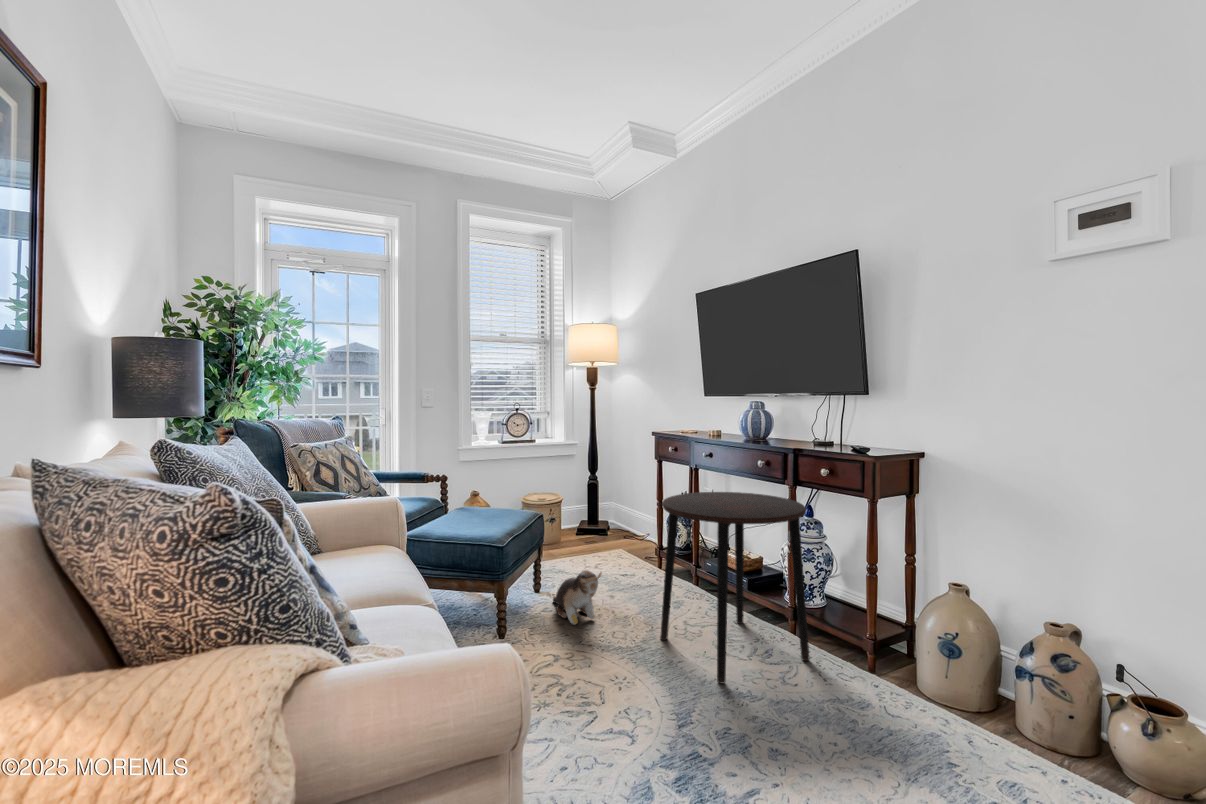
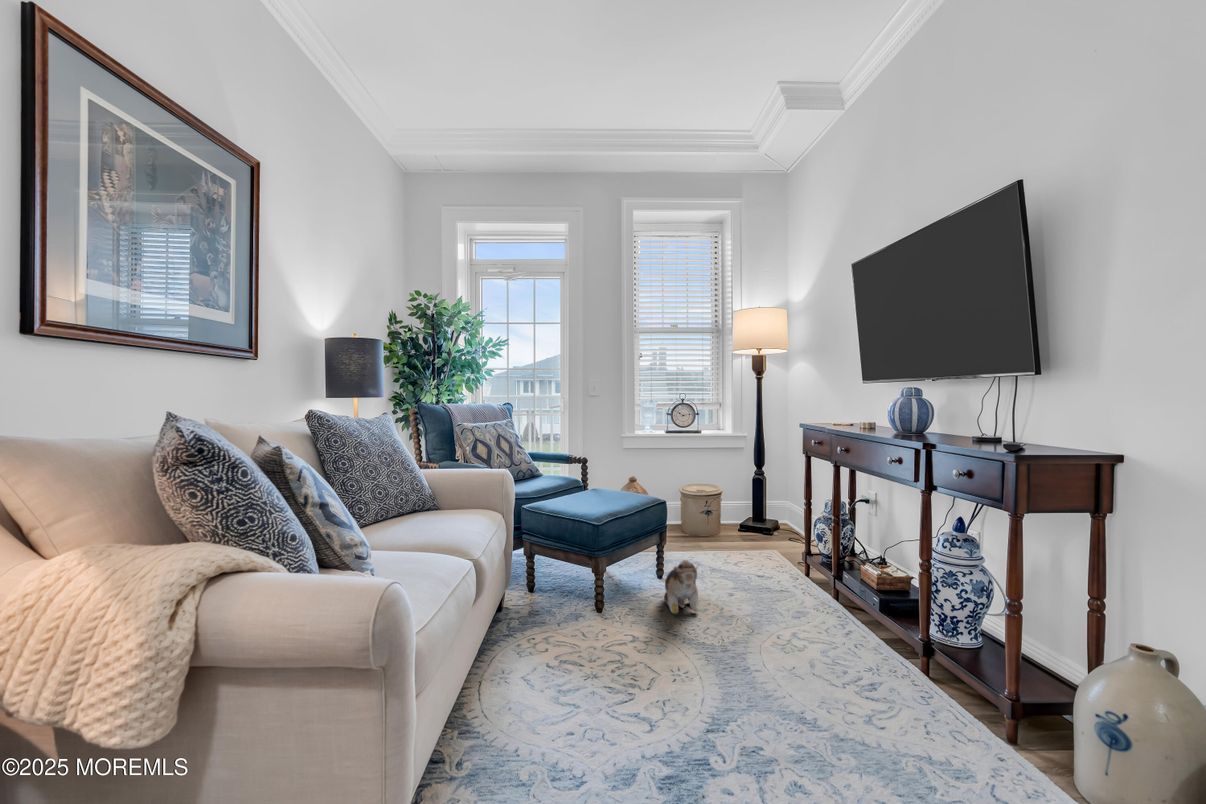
side table: present [660,492,810,684] -> none [748,490,923,705]

